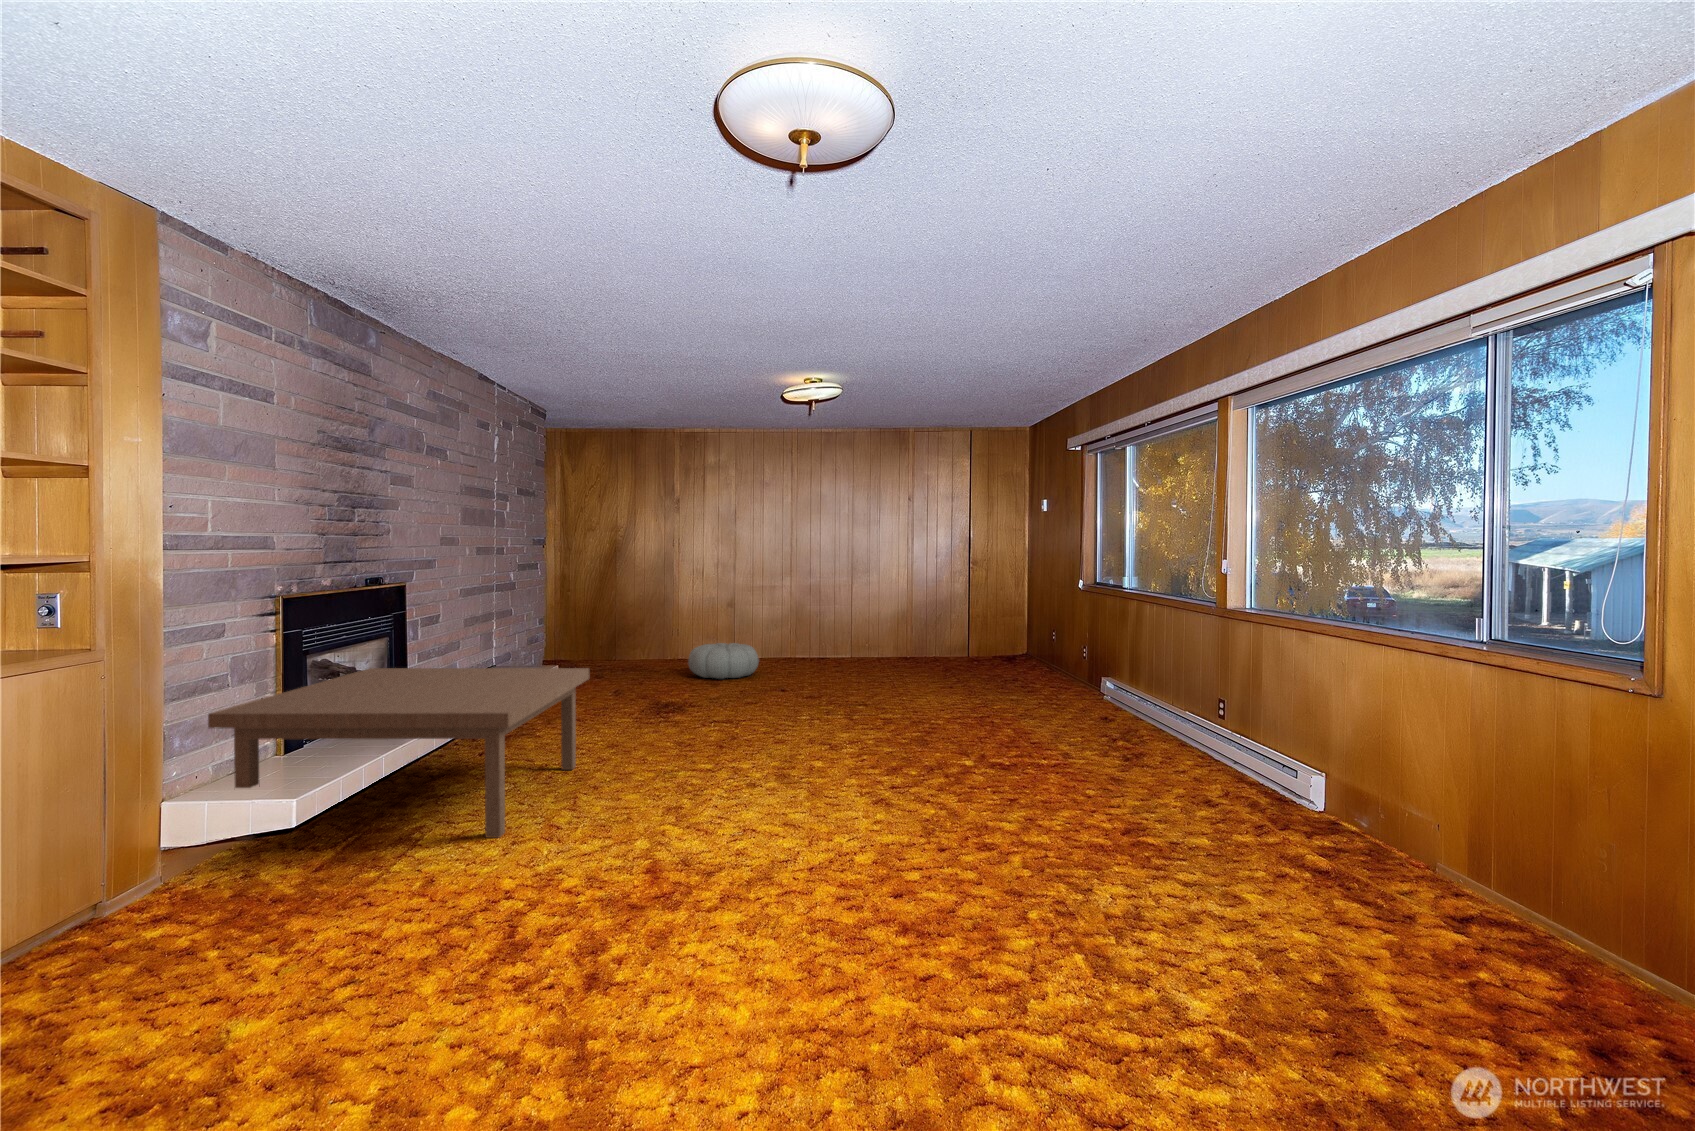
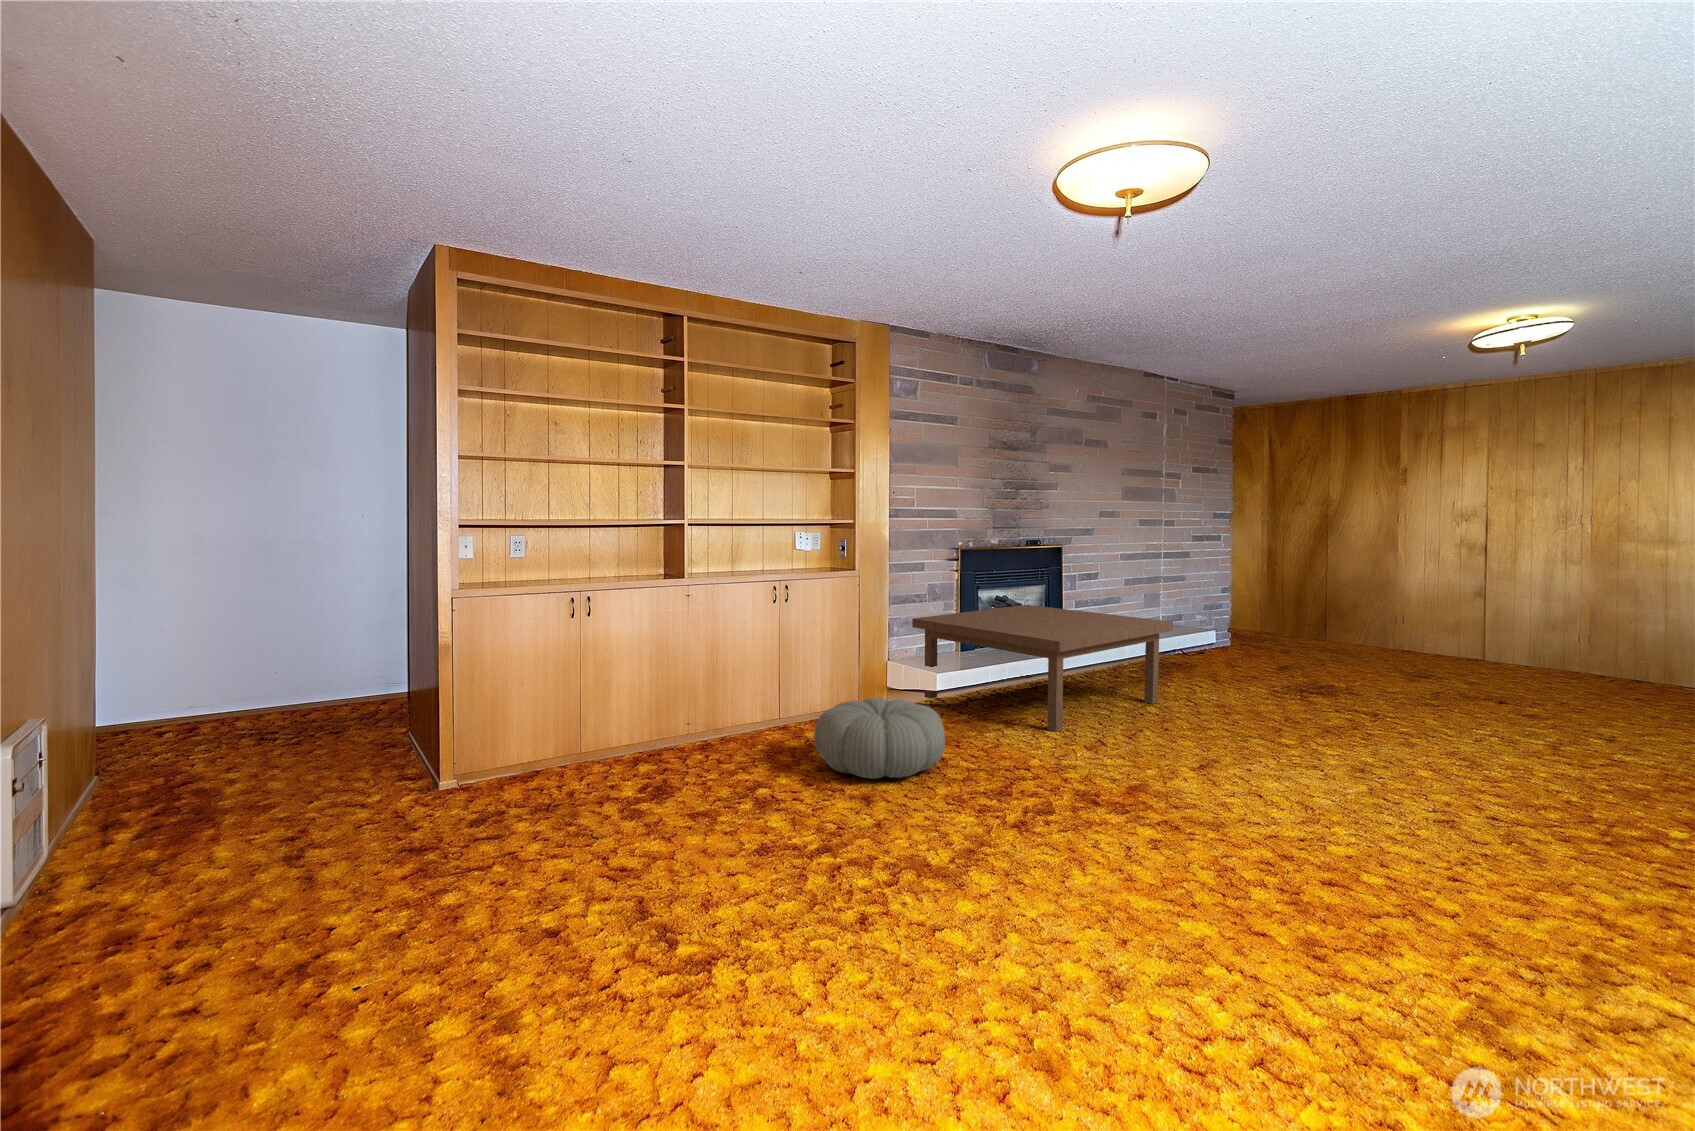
pouf: present [688,643,759,679] -> present [814,698,945,779]

